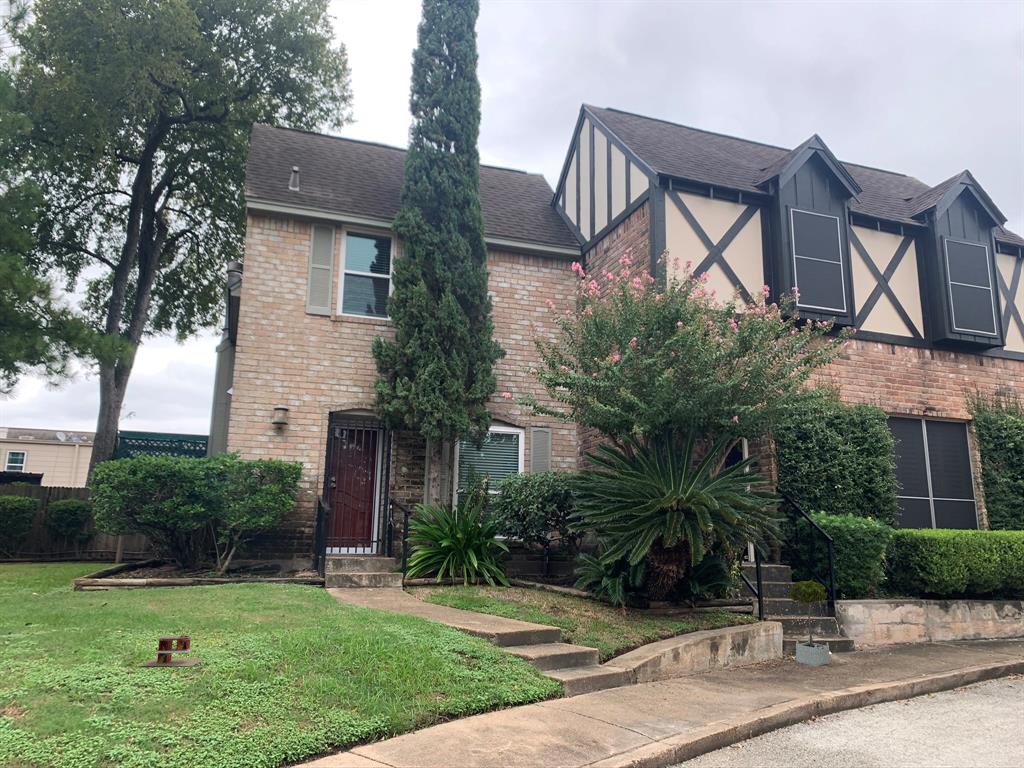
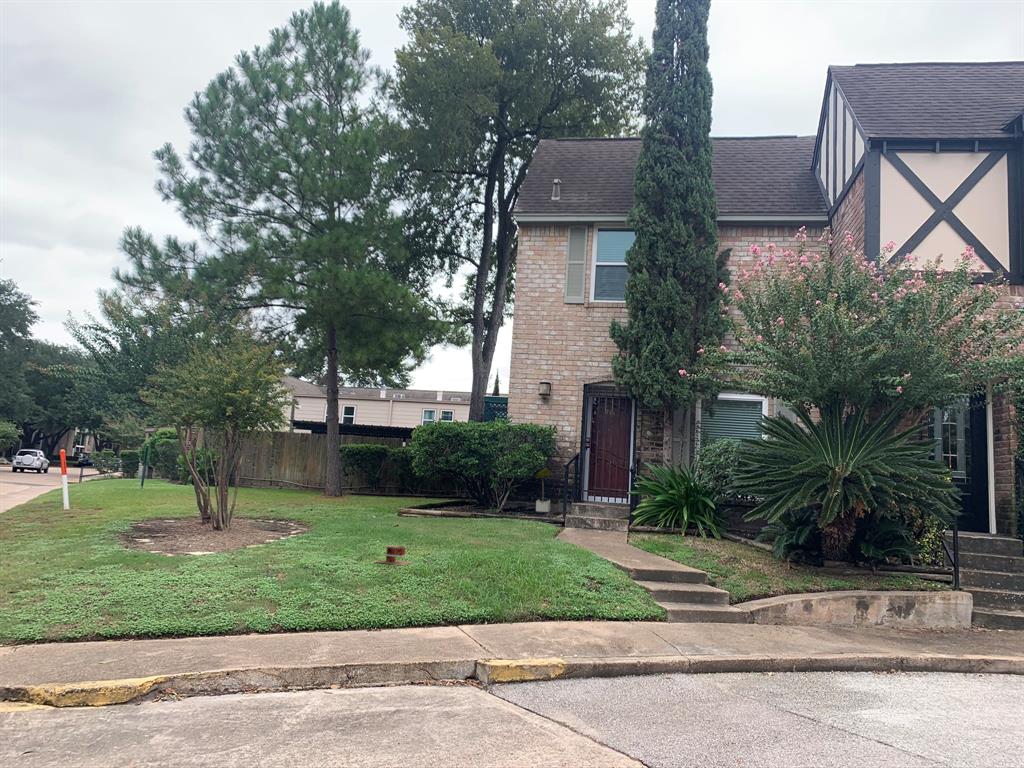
potted tree: present [789,580,829,666] -> present [534,468,551,512]

